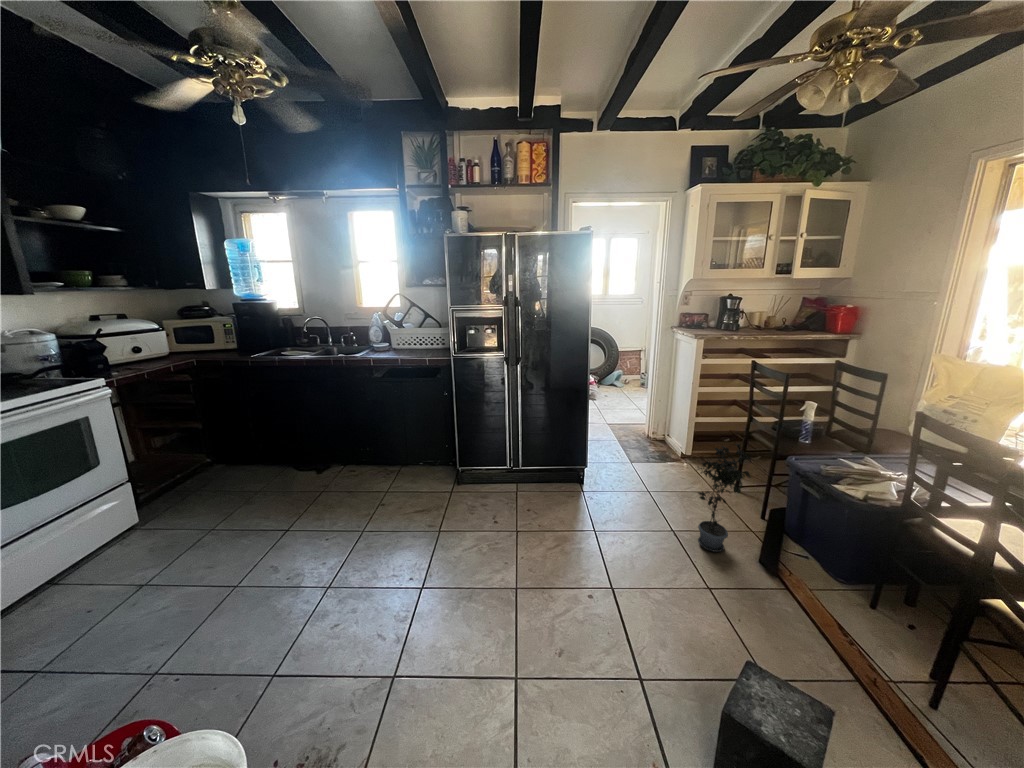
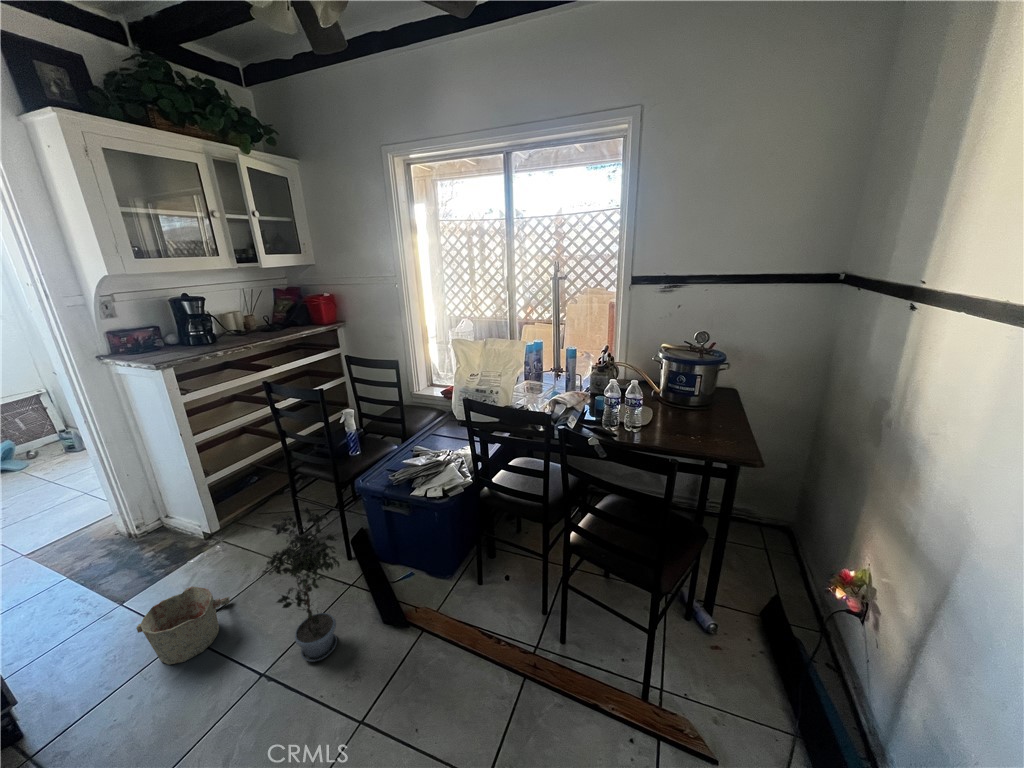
bucket: none [634,464,677,502] -> present [136,587,230,665]

